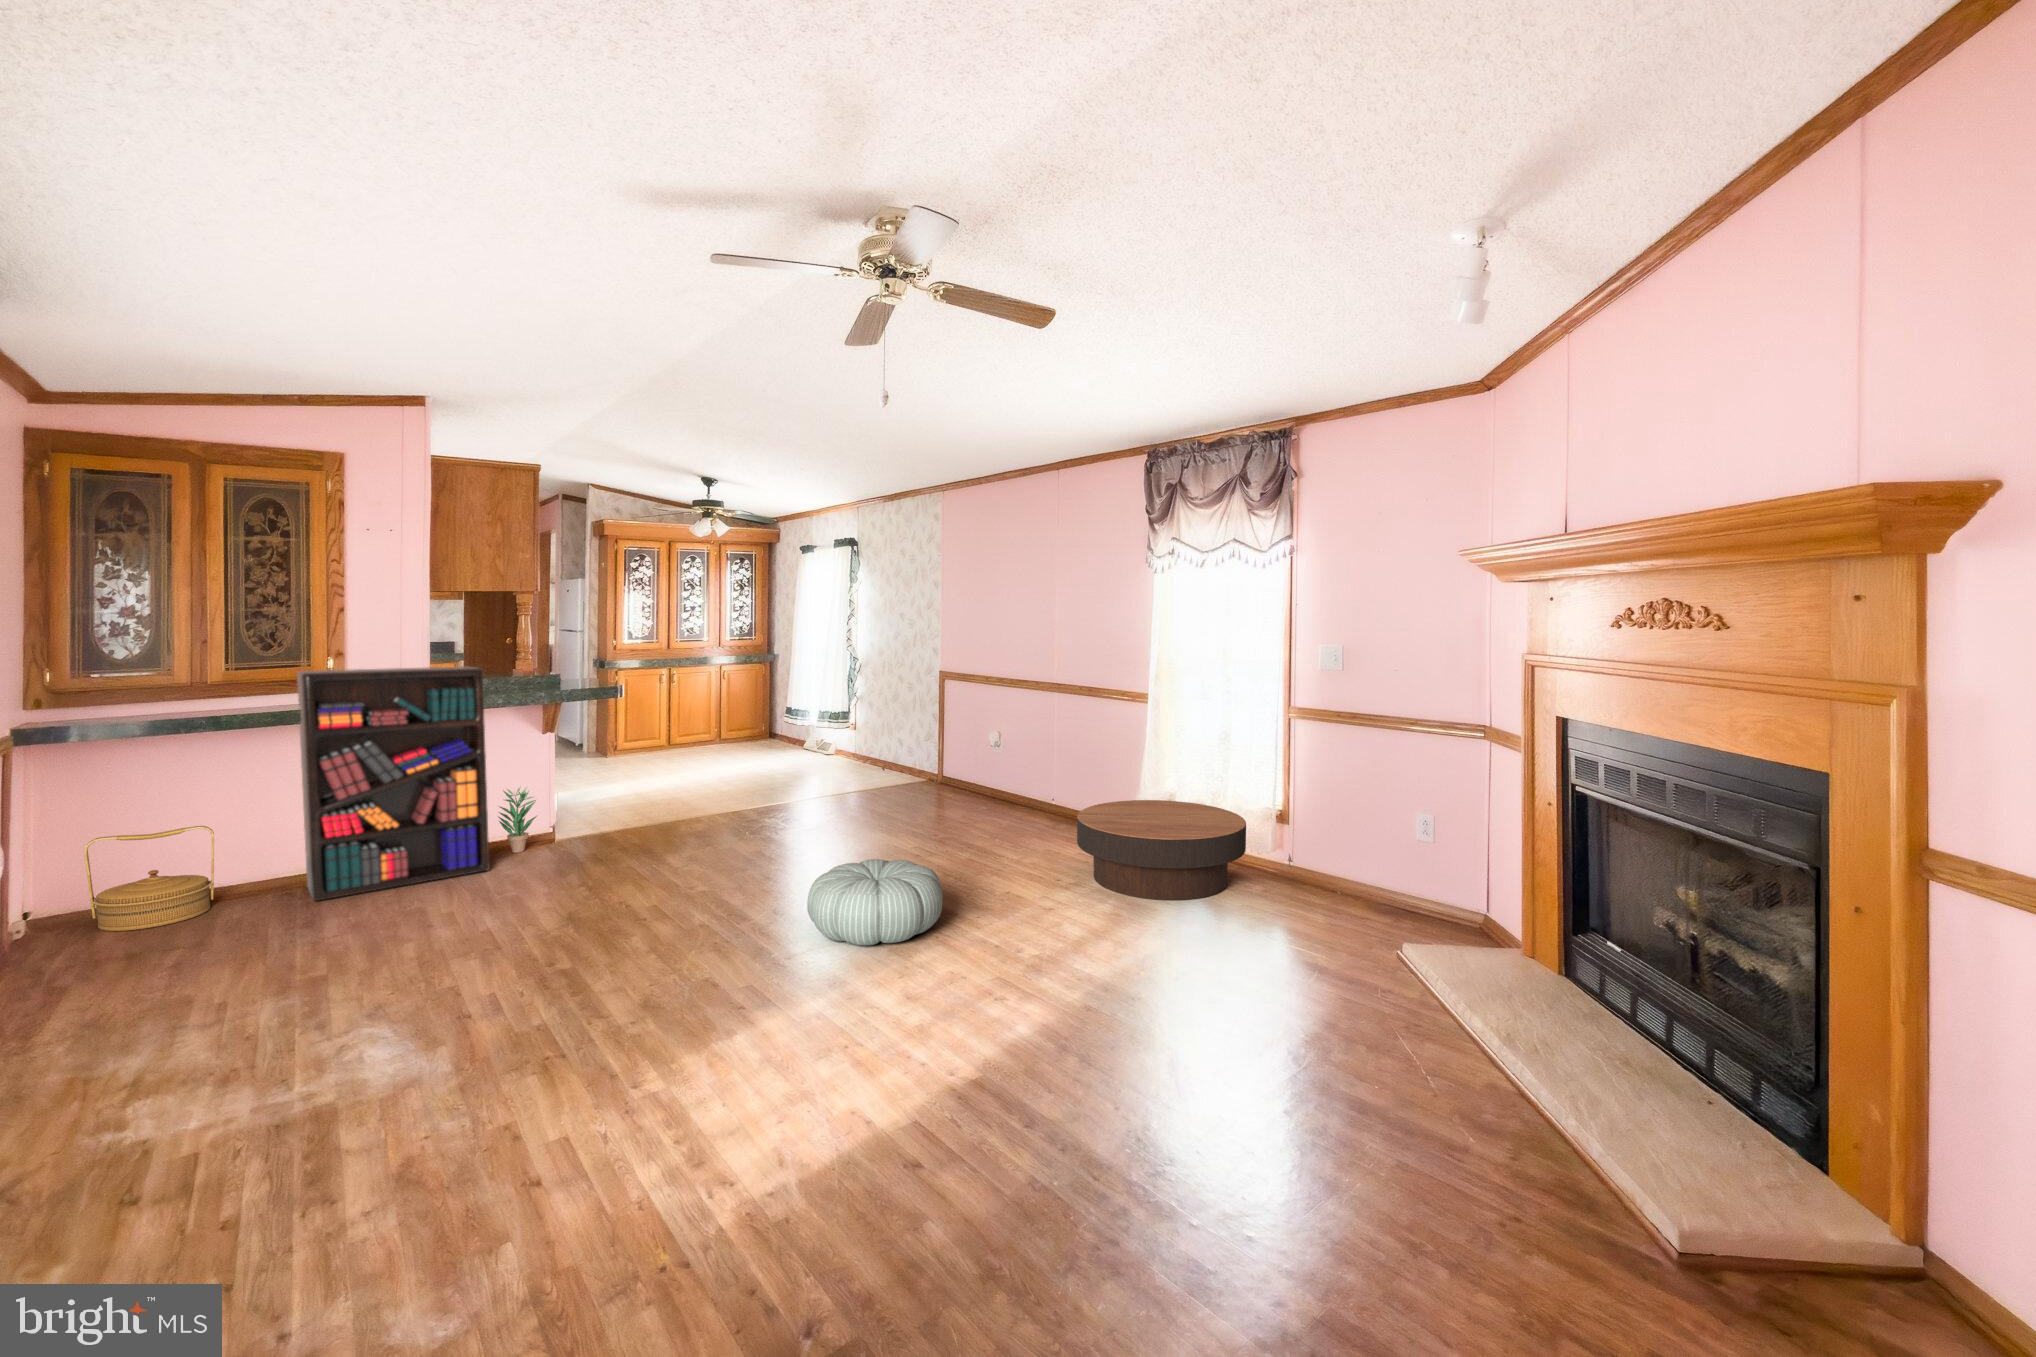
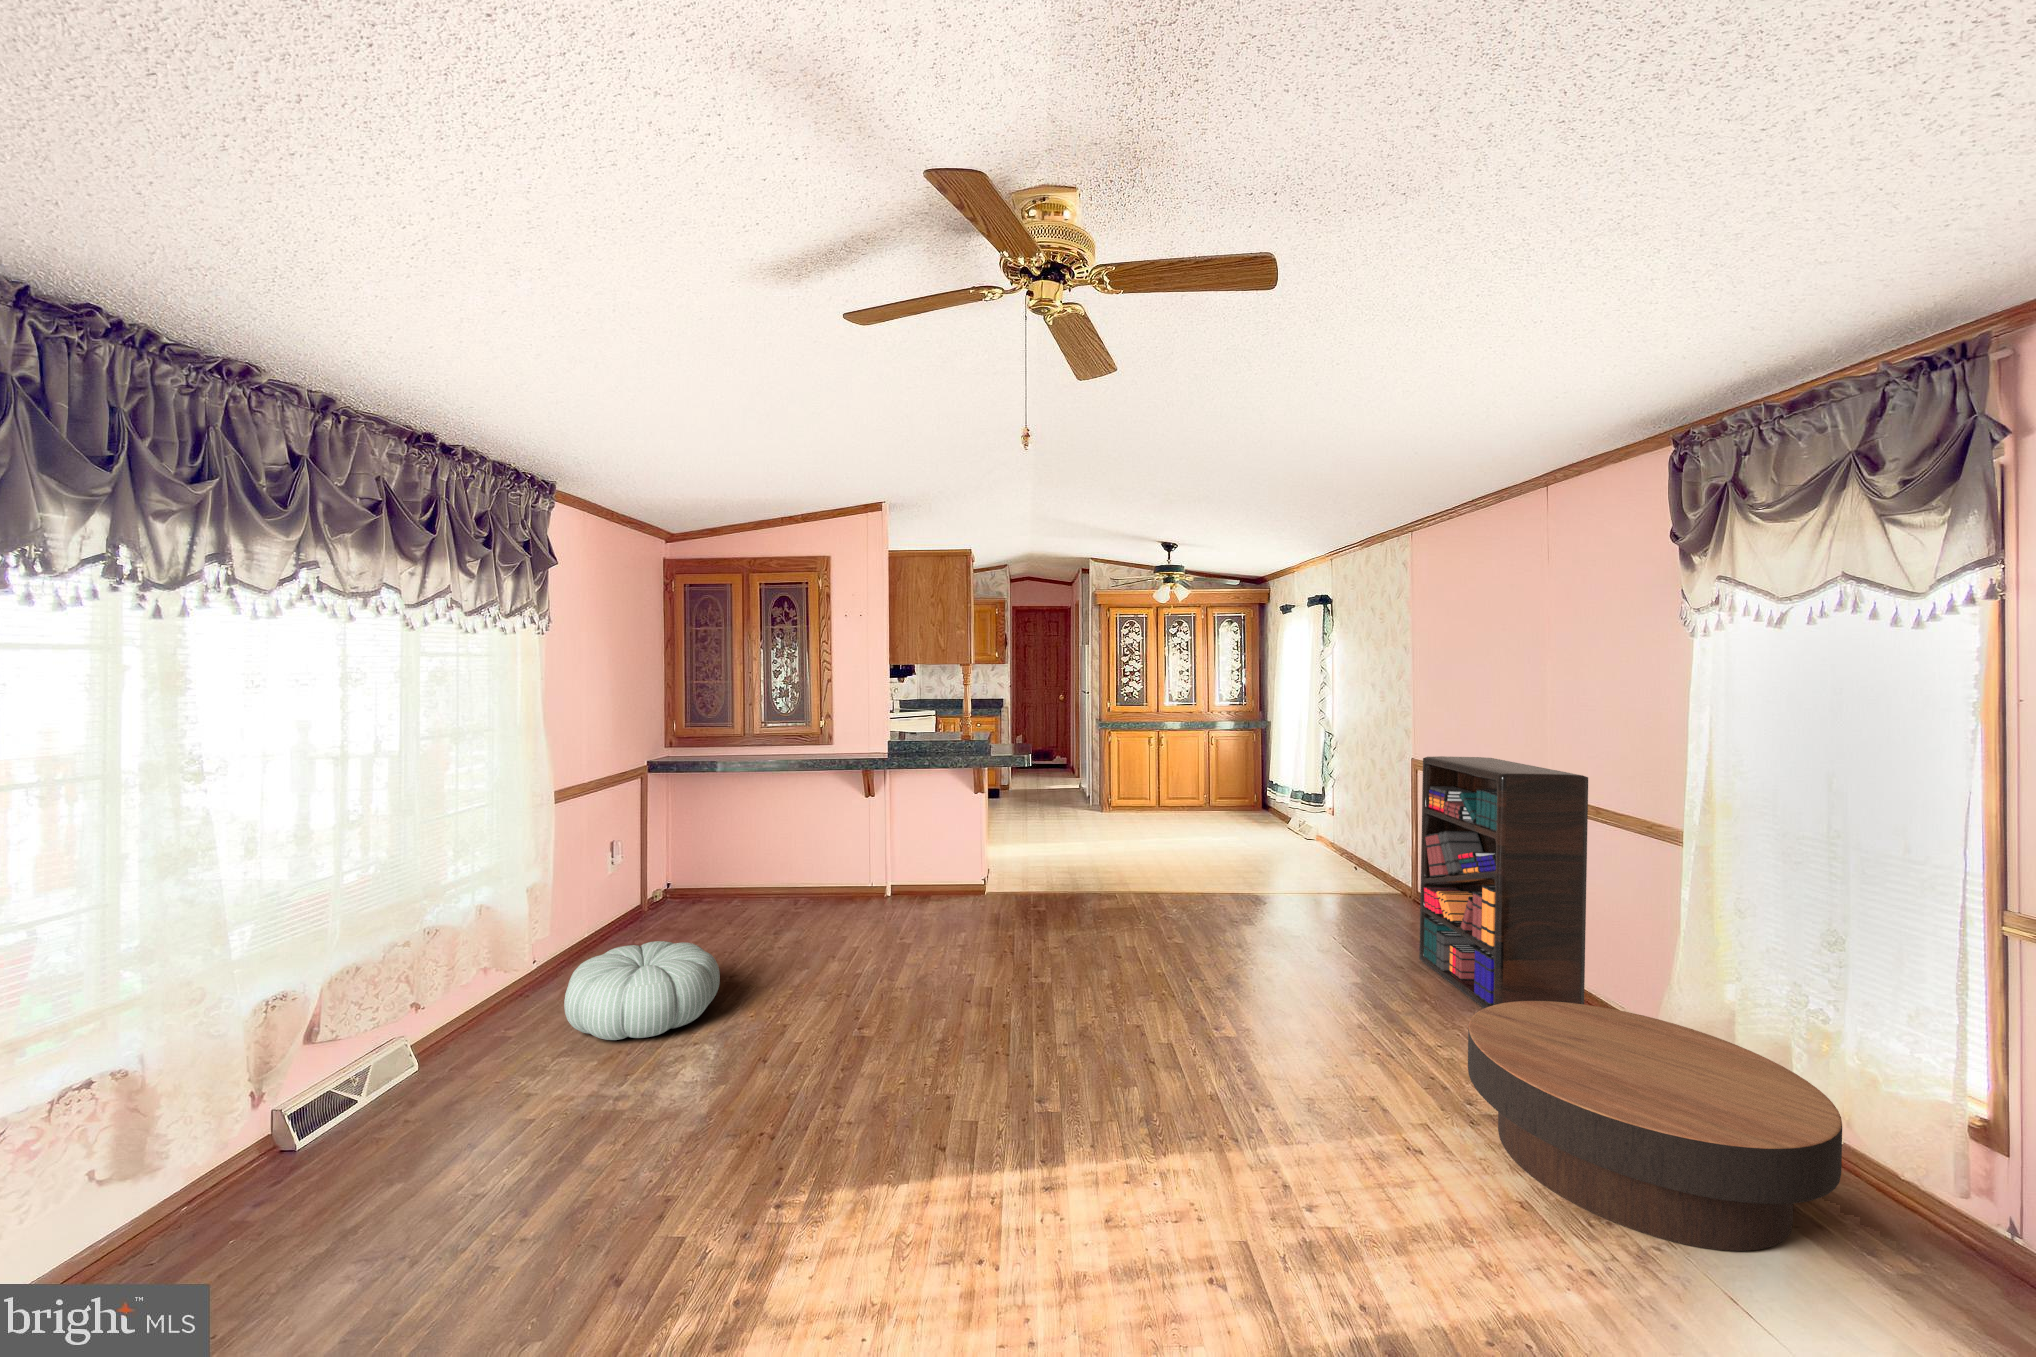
bookshelf: present [297,666,489,901] -> present [1419,756,1588,1008]
potted plant: present [499,788,537,853] -> none [921,835,953,893]
woven basket: present [84,826,214,931] -> none [680,834,744,903]
pouf: present [807,859,943,945] -> present [564,941,720,1040]

